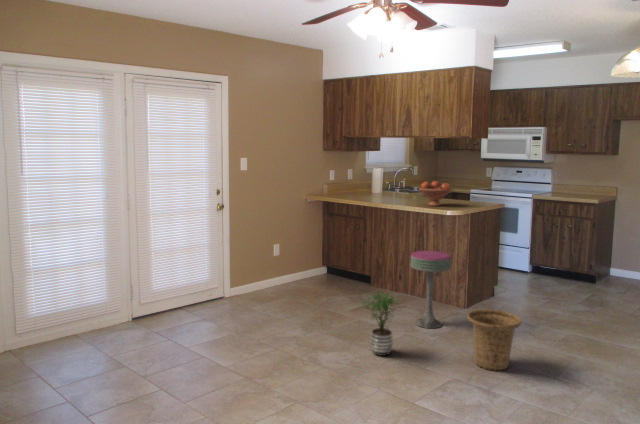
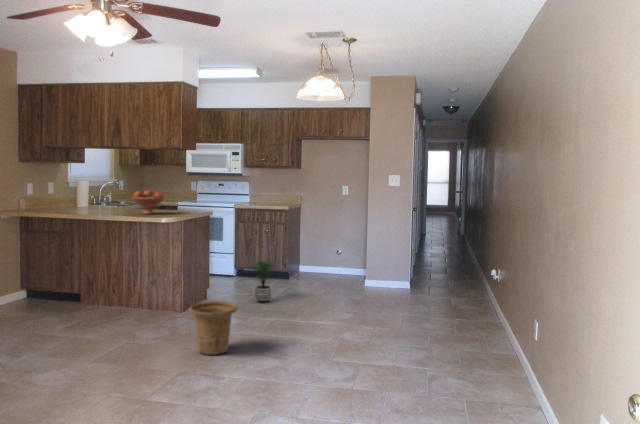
bar stool: present [411,251,451,328] -> none [129,256,169,332]
potted plant: present [361,291,399,356] -> present [248,259,273,303]

